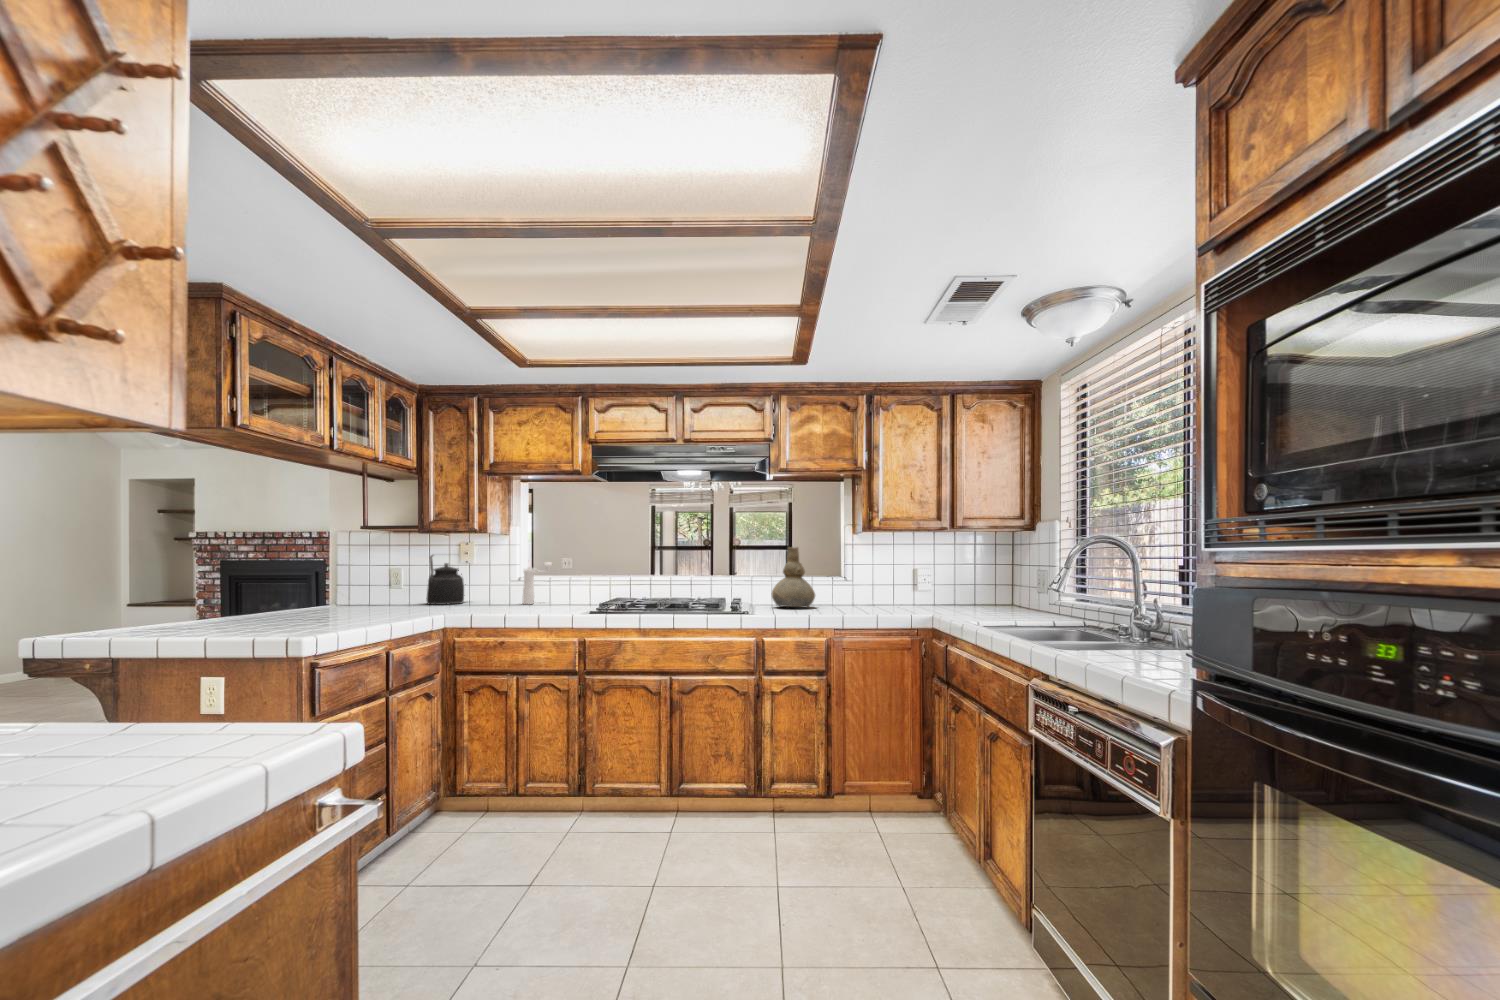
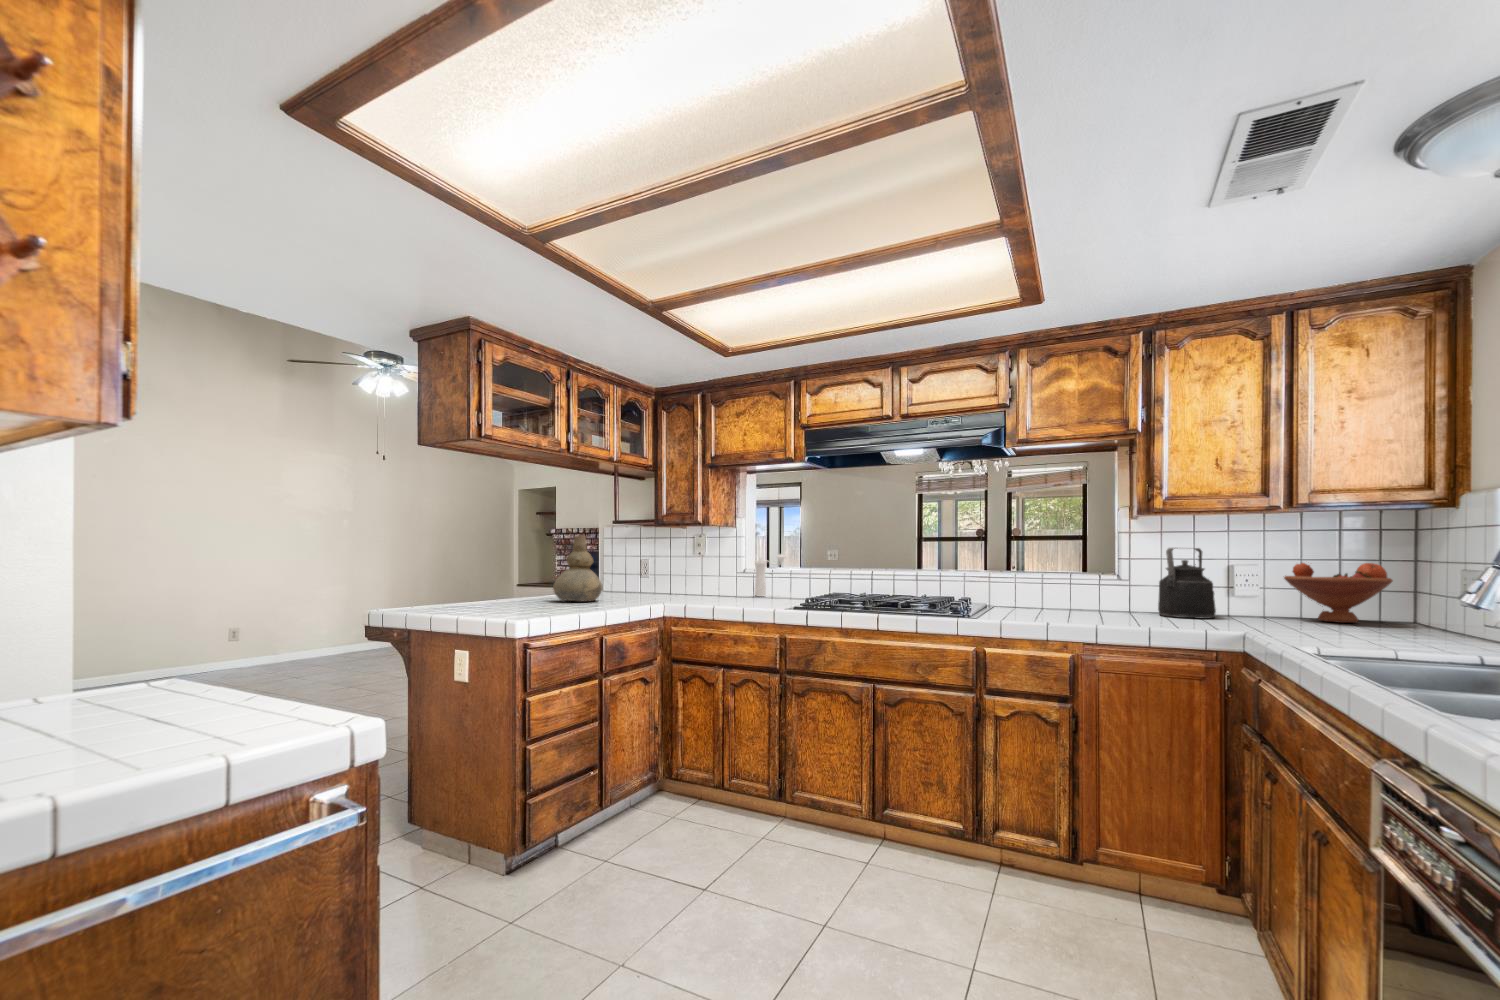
vase: present [772,547,815,607] -> present [553,536,602,601]
kettle: present [426,555,465,605] -> present [1158,548,1216,619]
fruit bowl: none [938,562,996,604] -> present [1284,563,1393,623]

